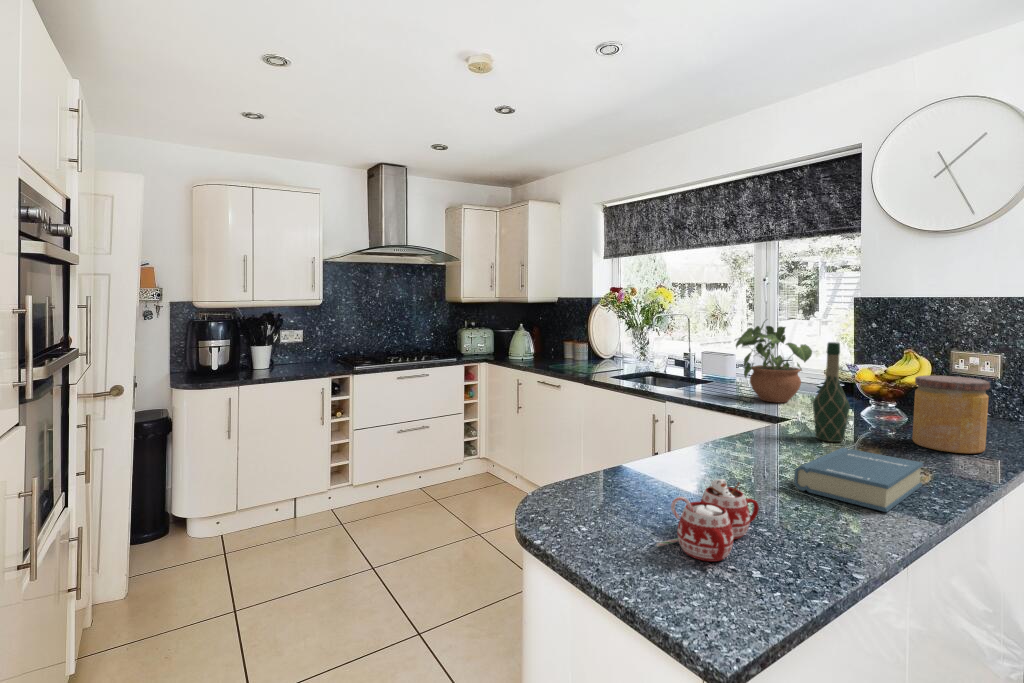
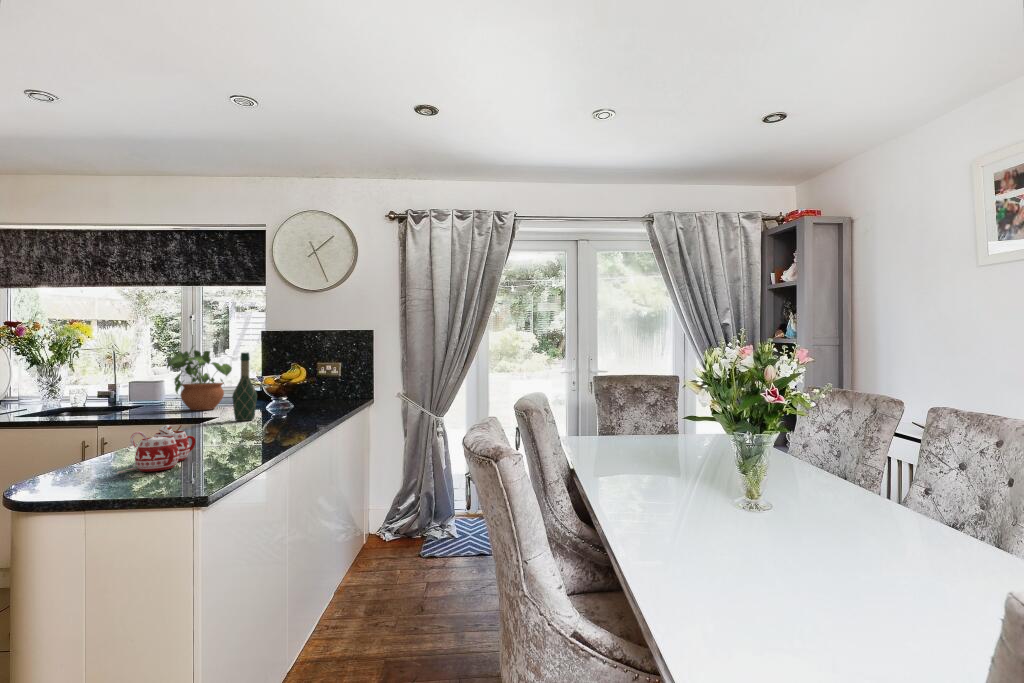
jar: present [912,375,990,453] -> none [296,373,332,416]
hardback book: present [794,448,923,512] -> none [220,413,297,439]

